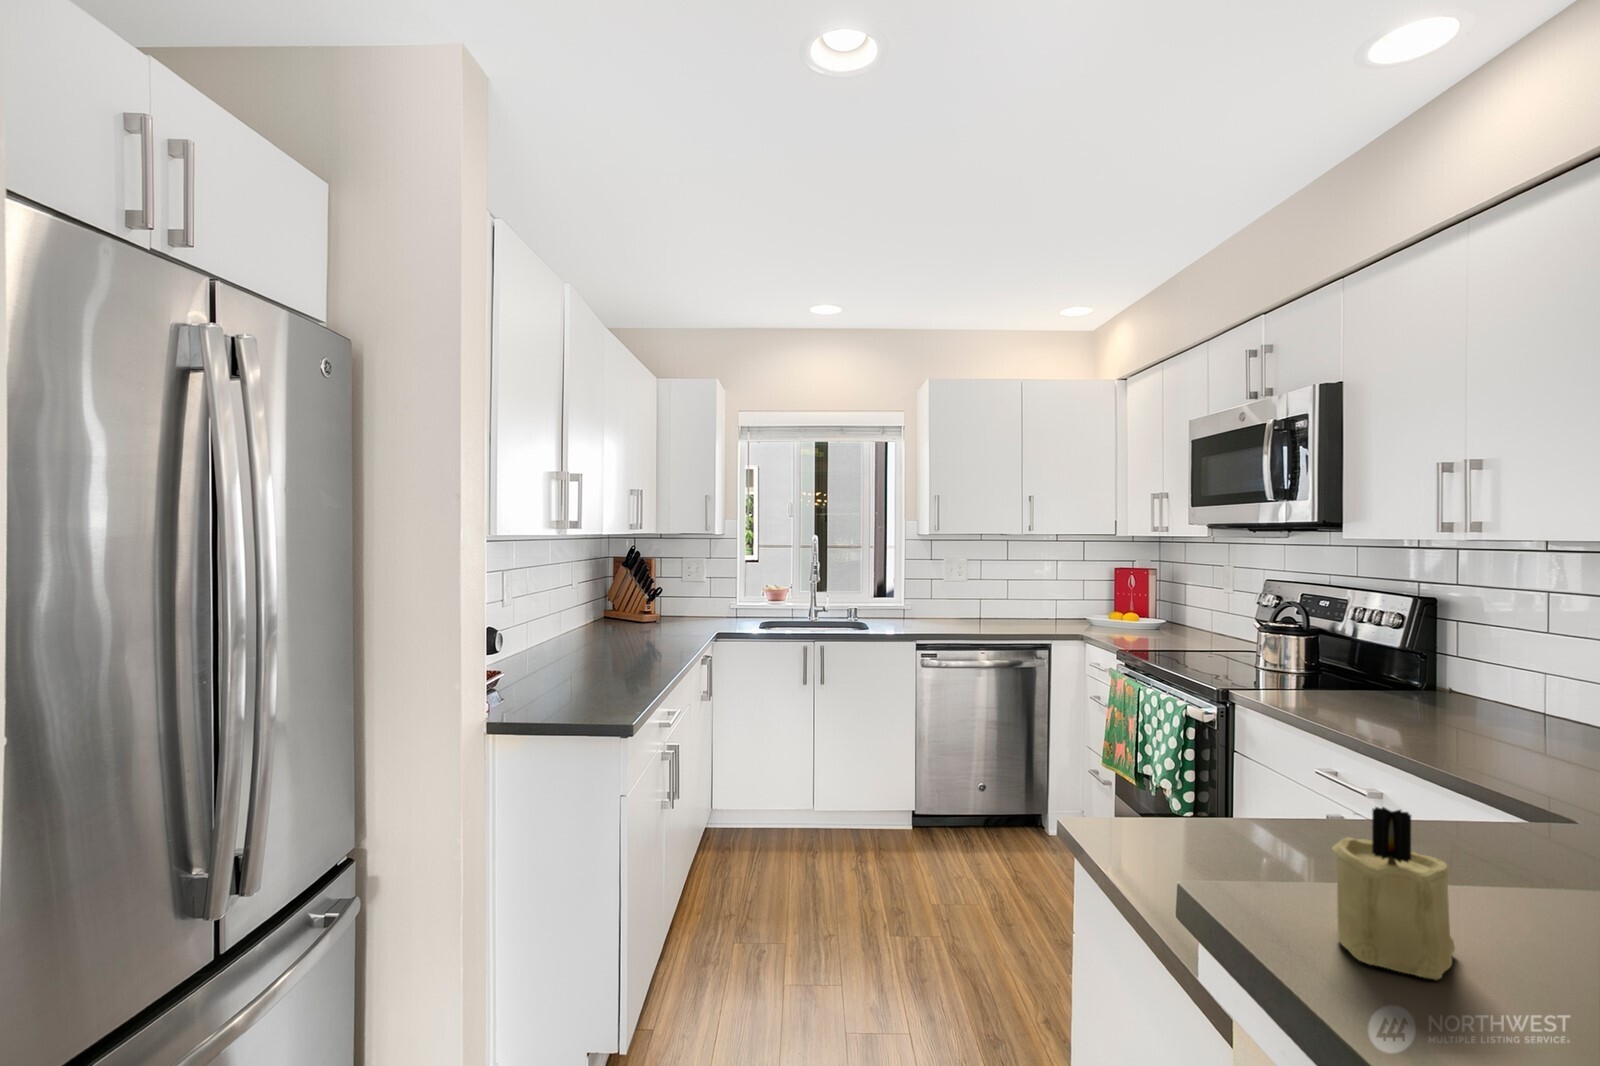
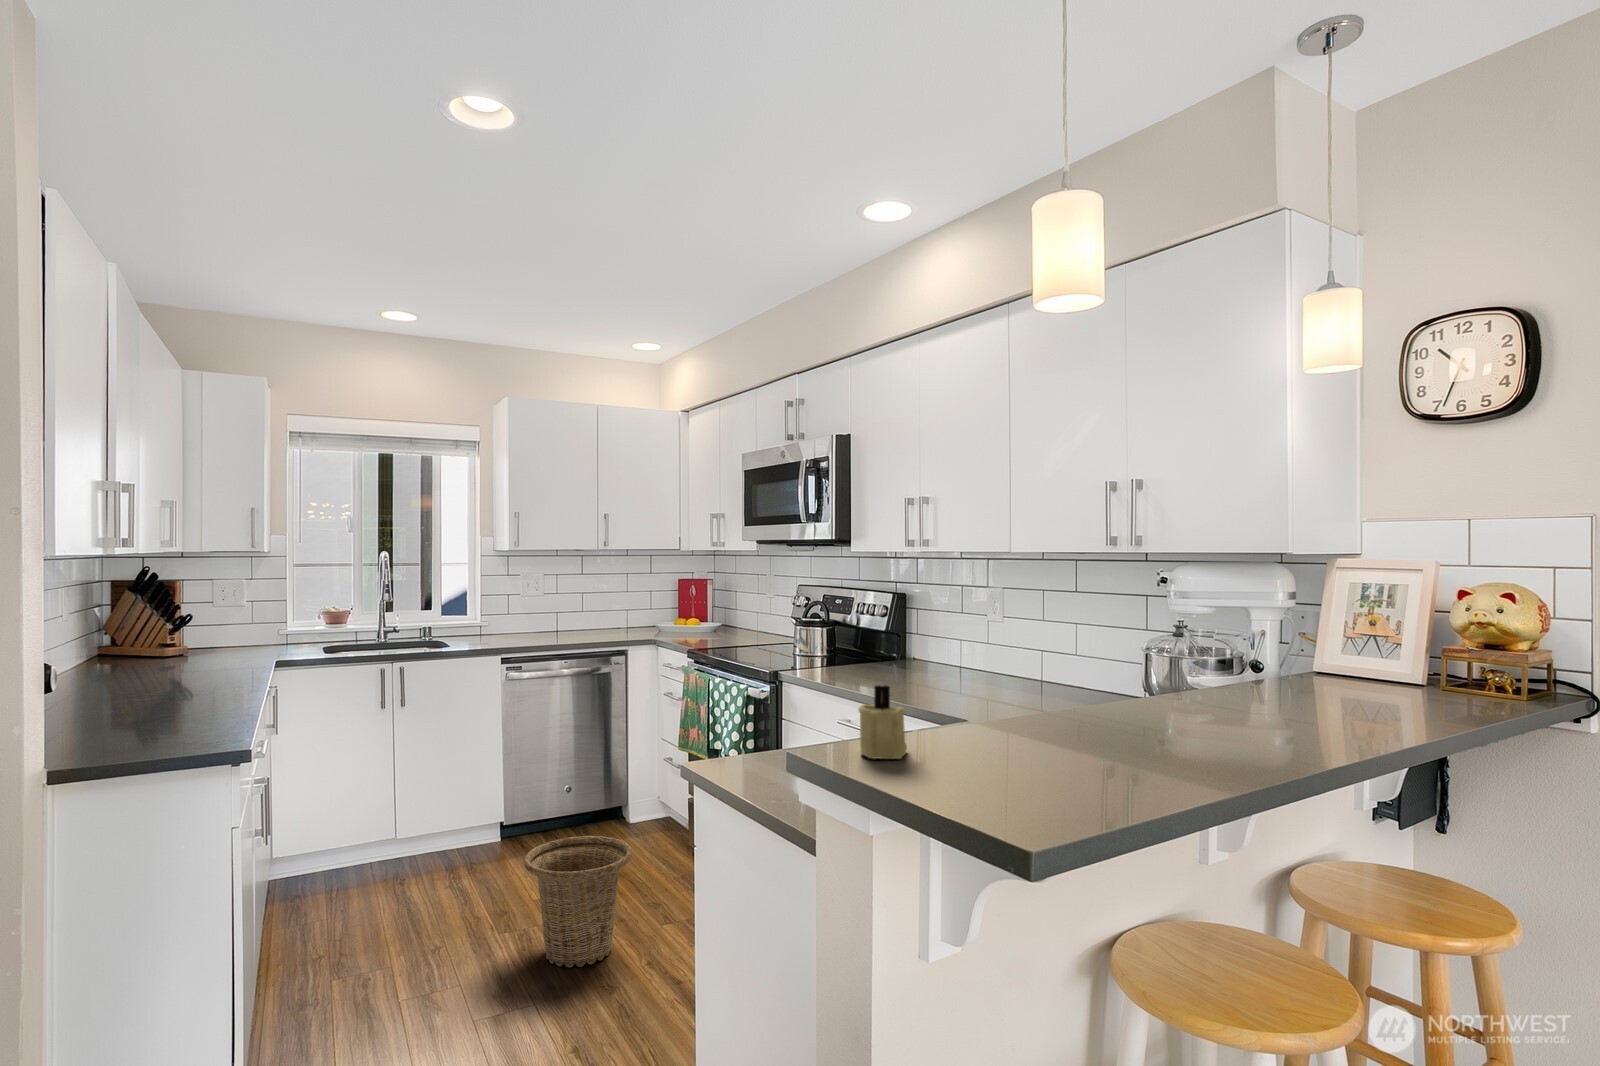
basket: none [914,851,1033,1004] -> present [524,836,632,967]

